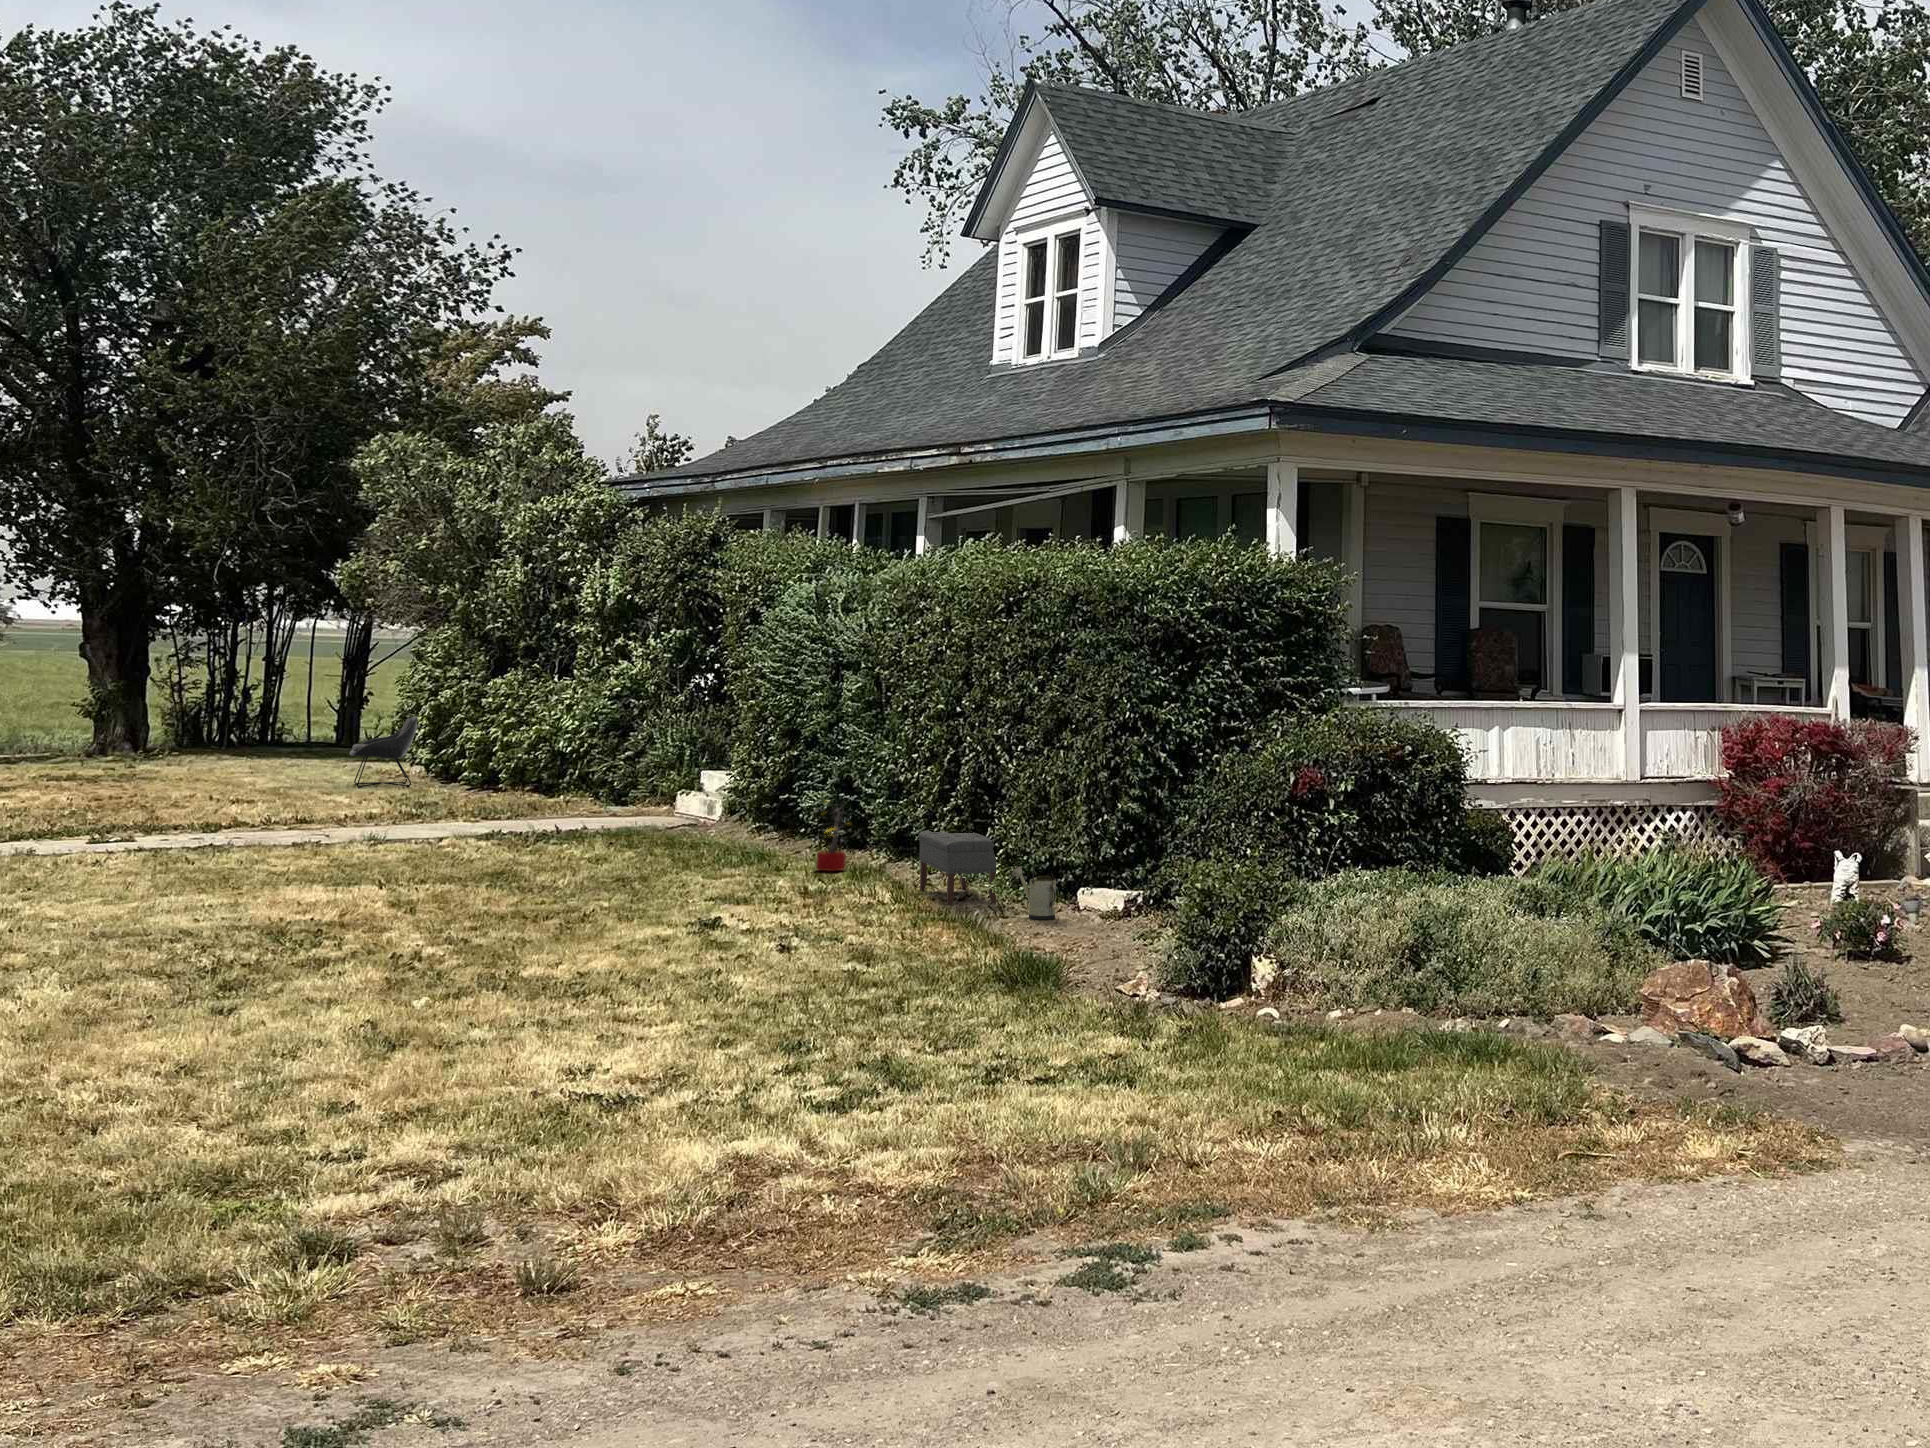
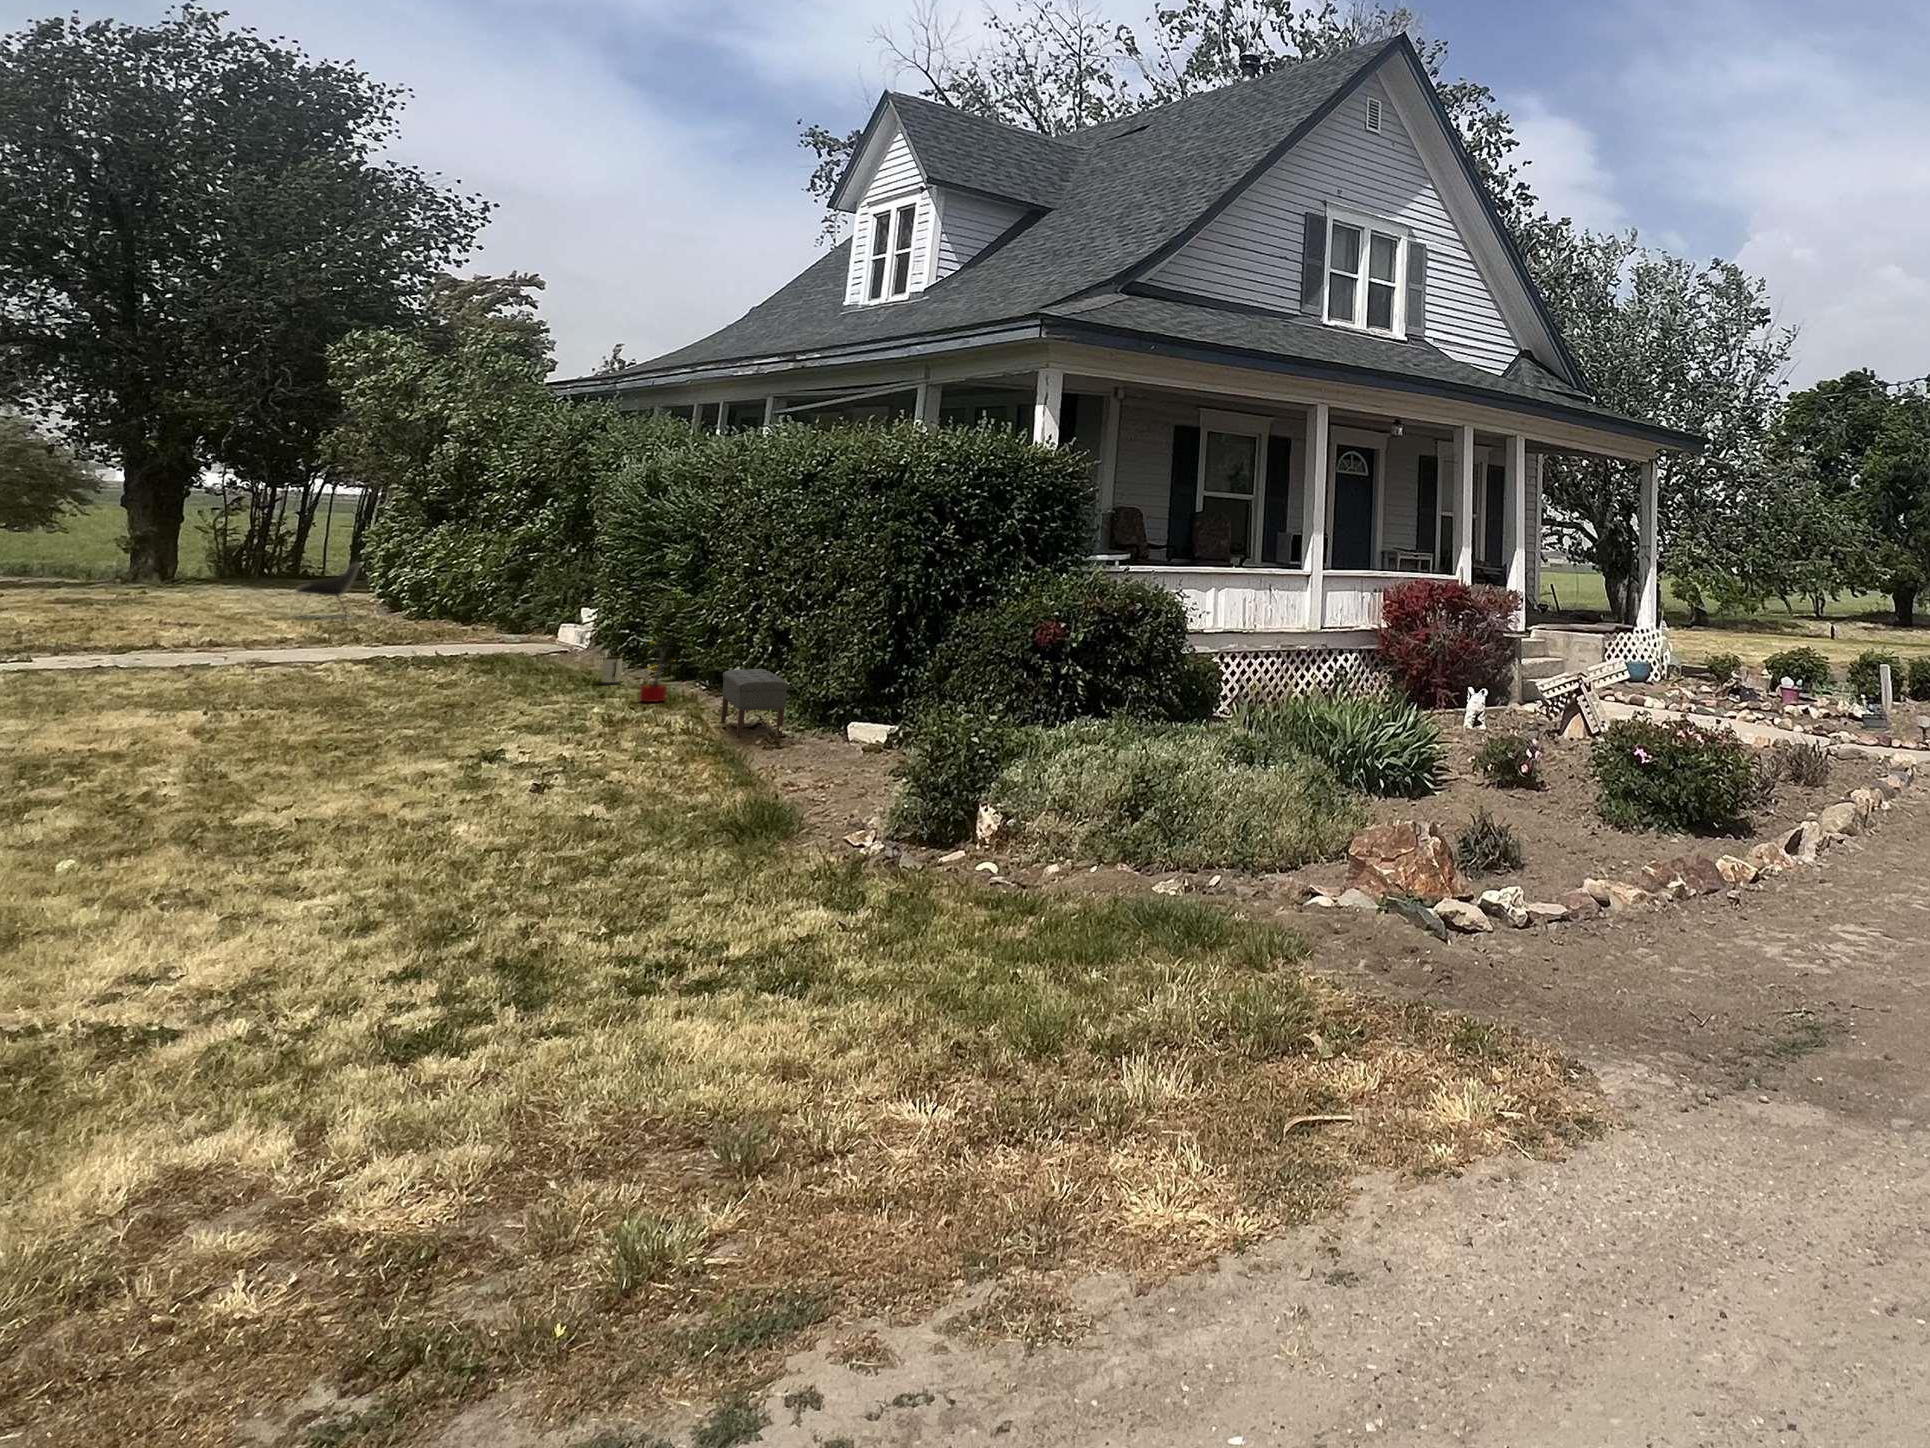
watering can: present [1012,866,1056,919] -> present [600,649,622,685]

